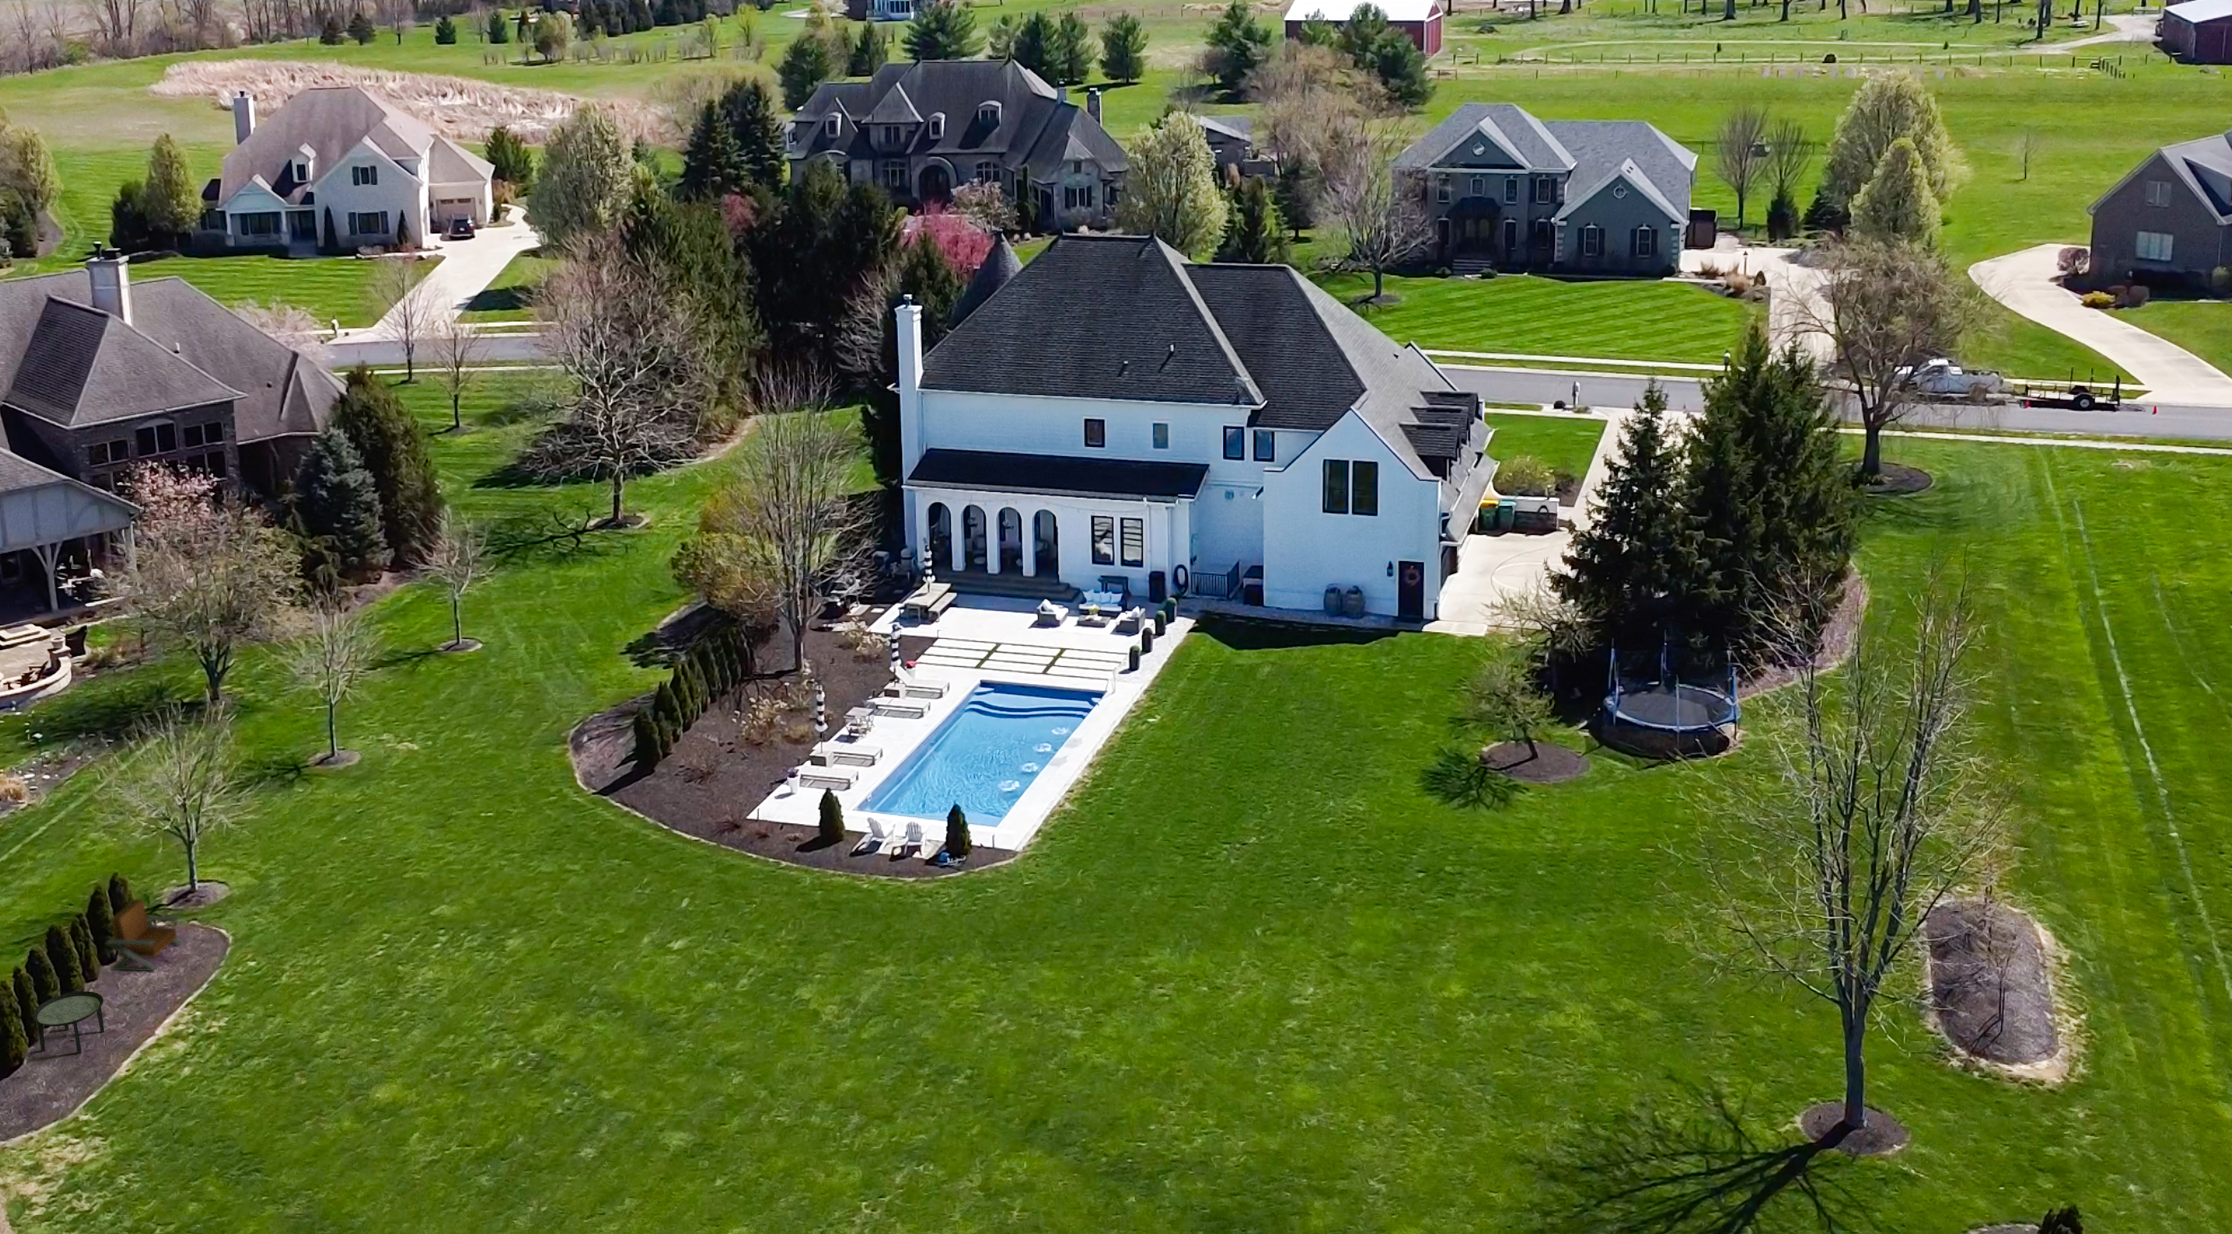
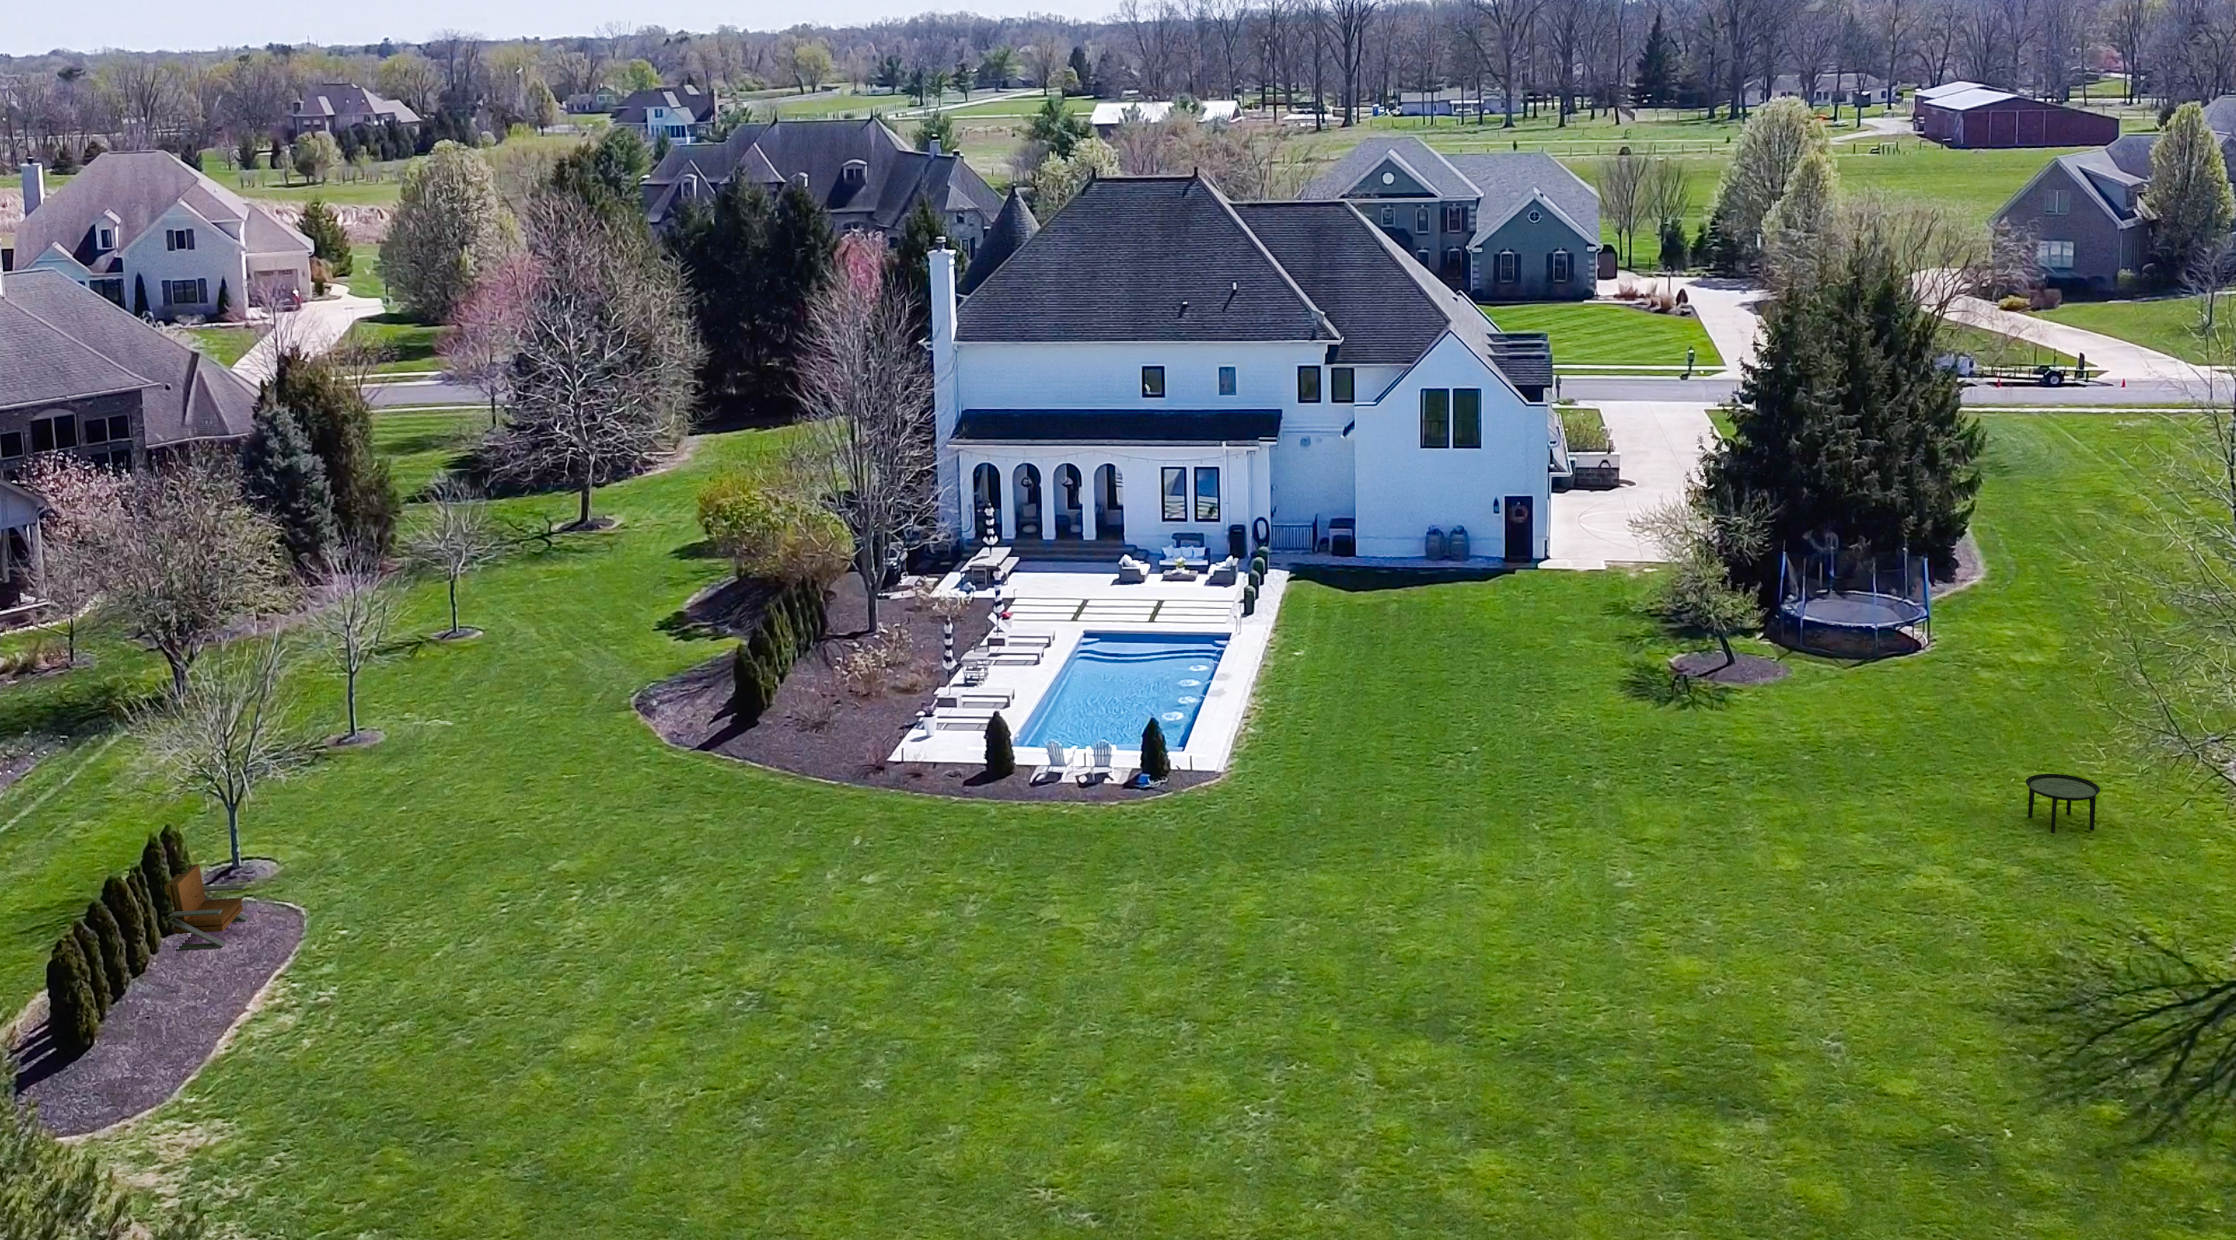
round table: present [33,991,104,1054] -> present [2026,774,2100,833]

